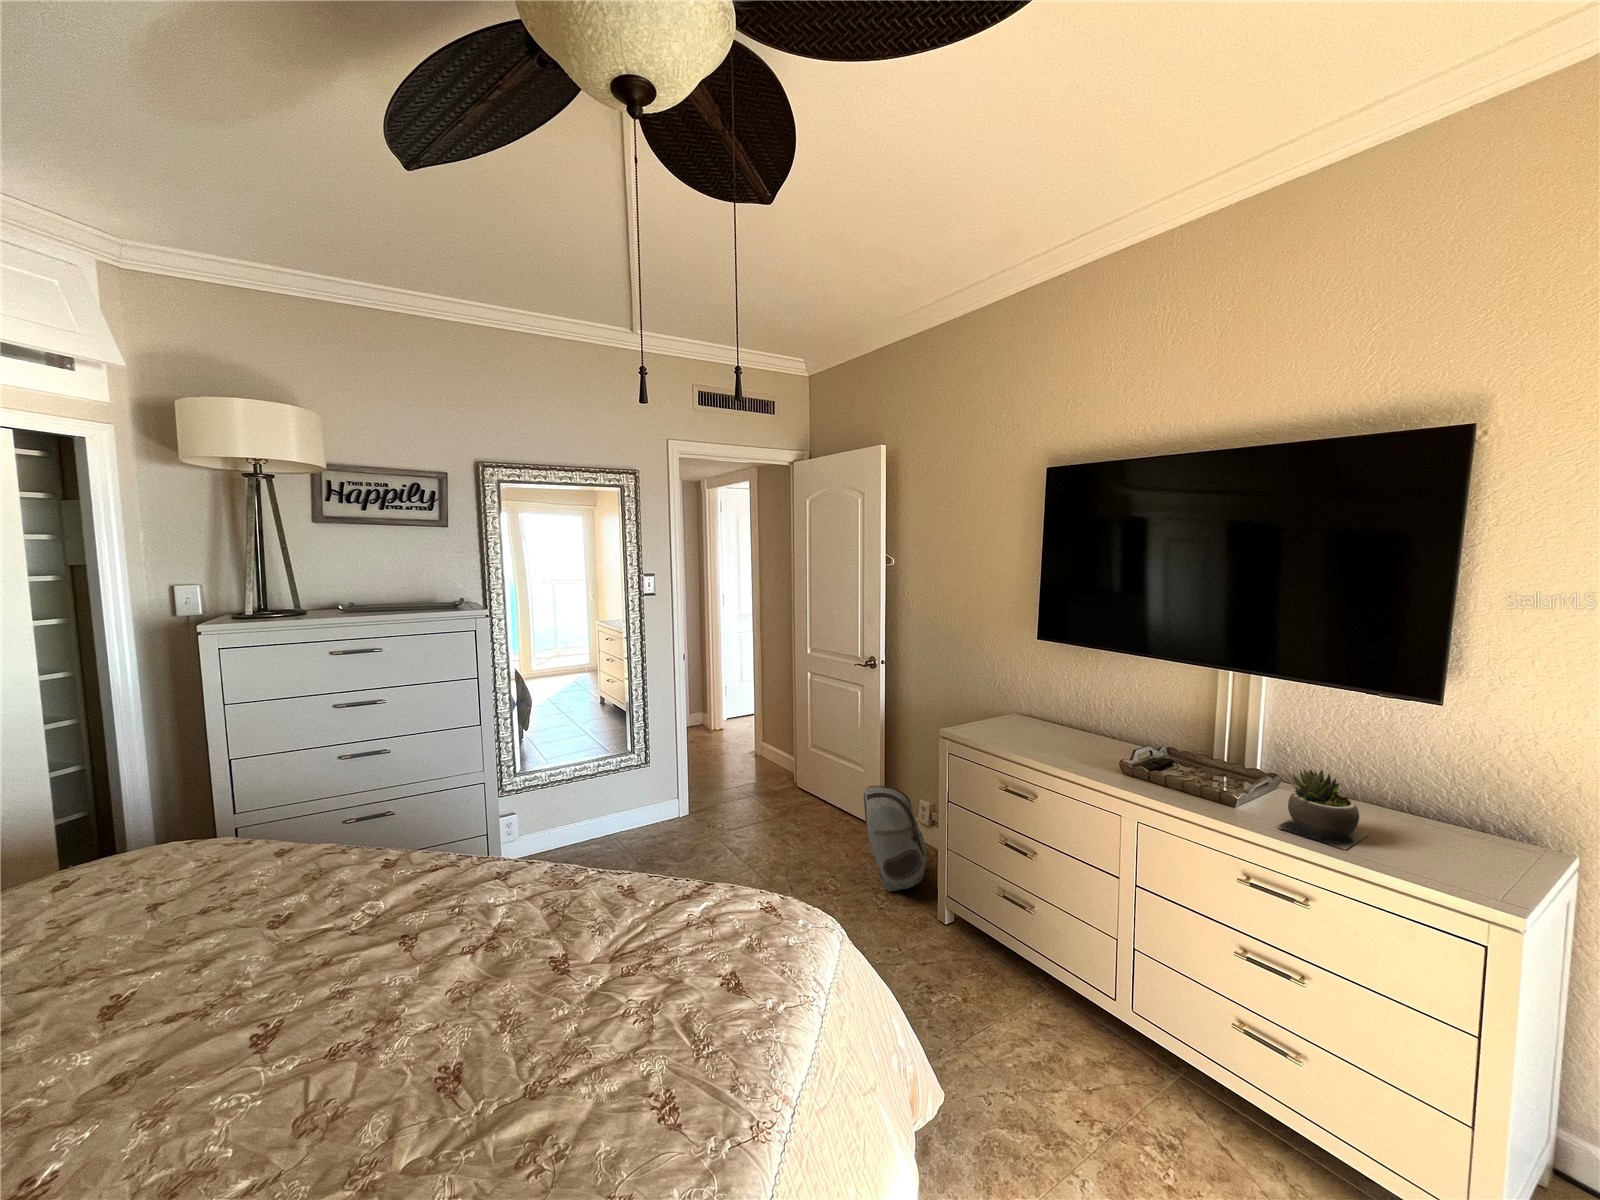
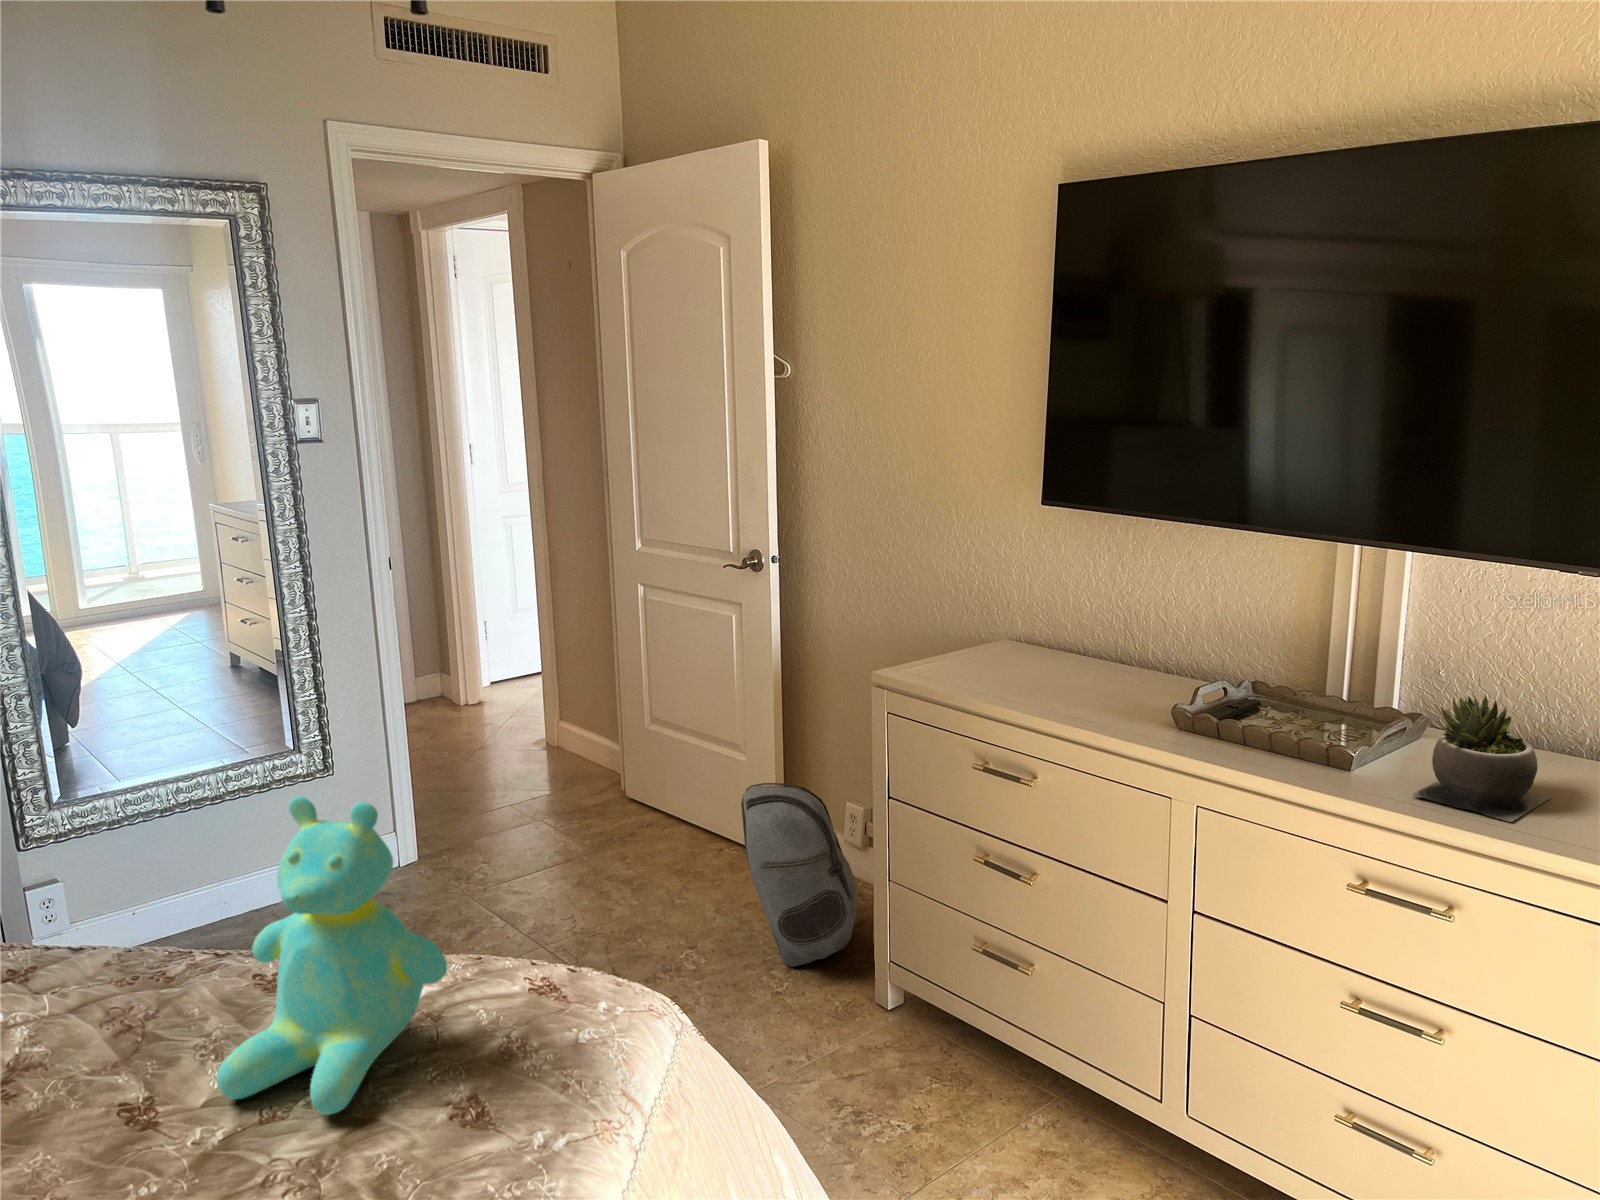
teddy bear: none [600,794,722,976] -> present [217,796,447,1115]

